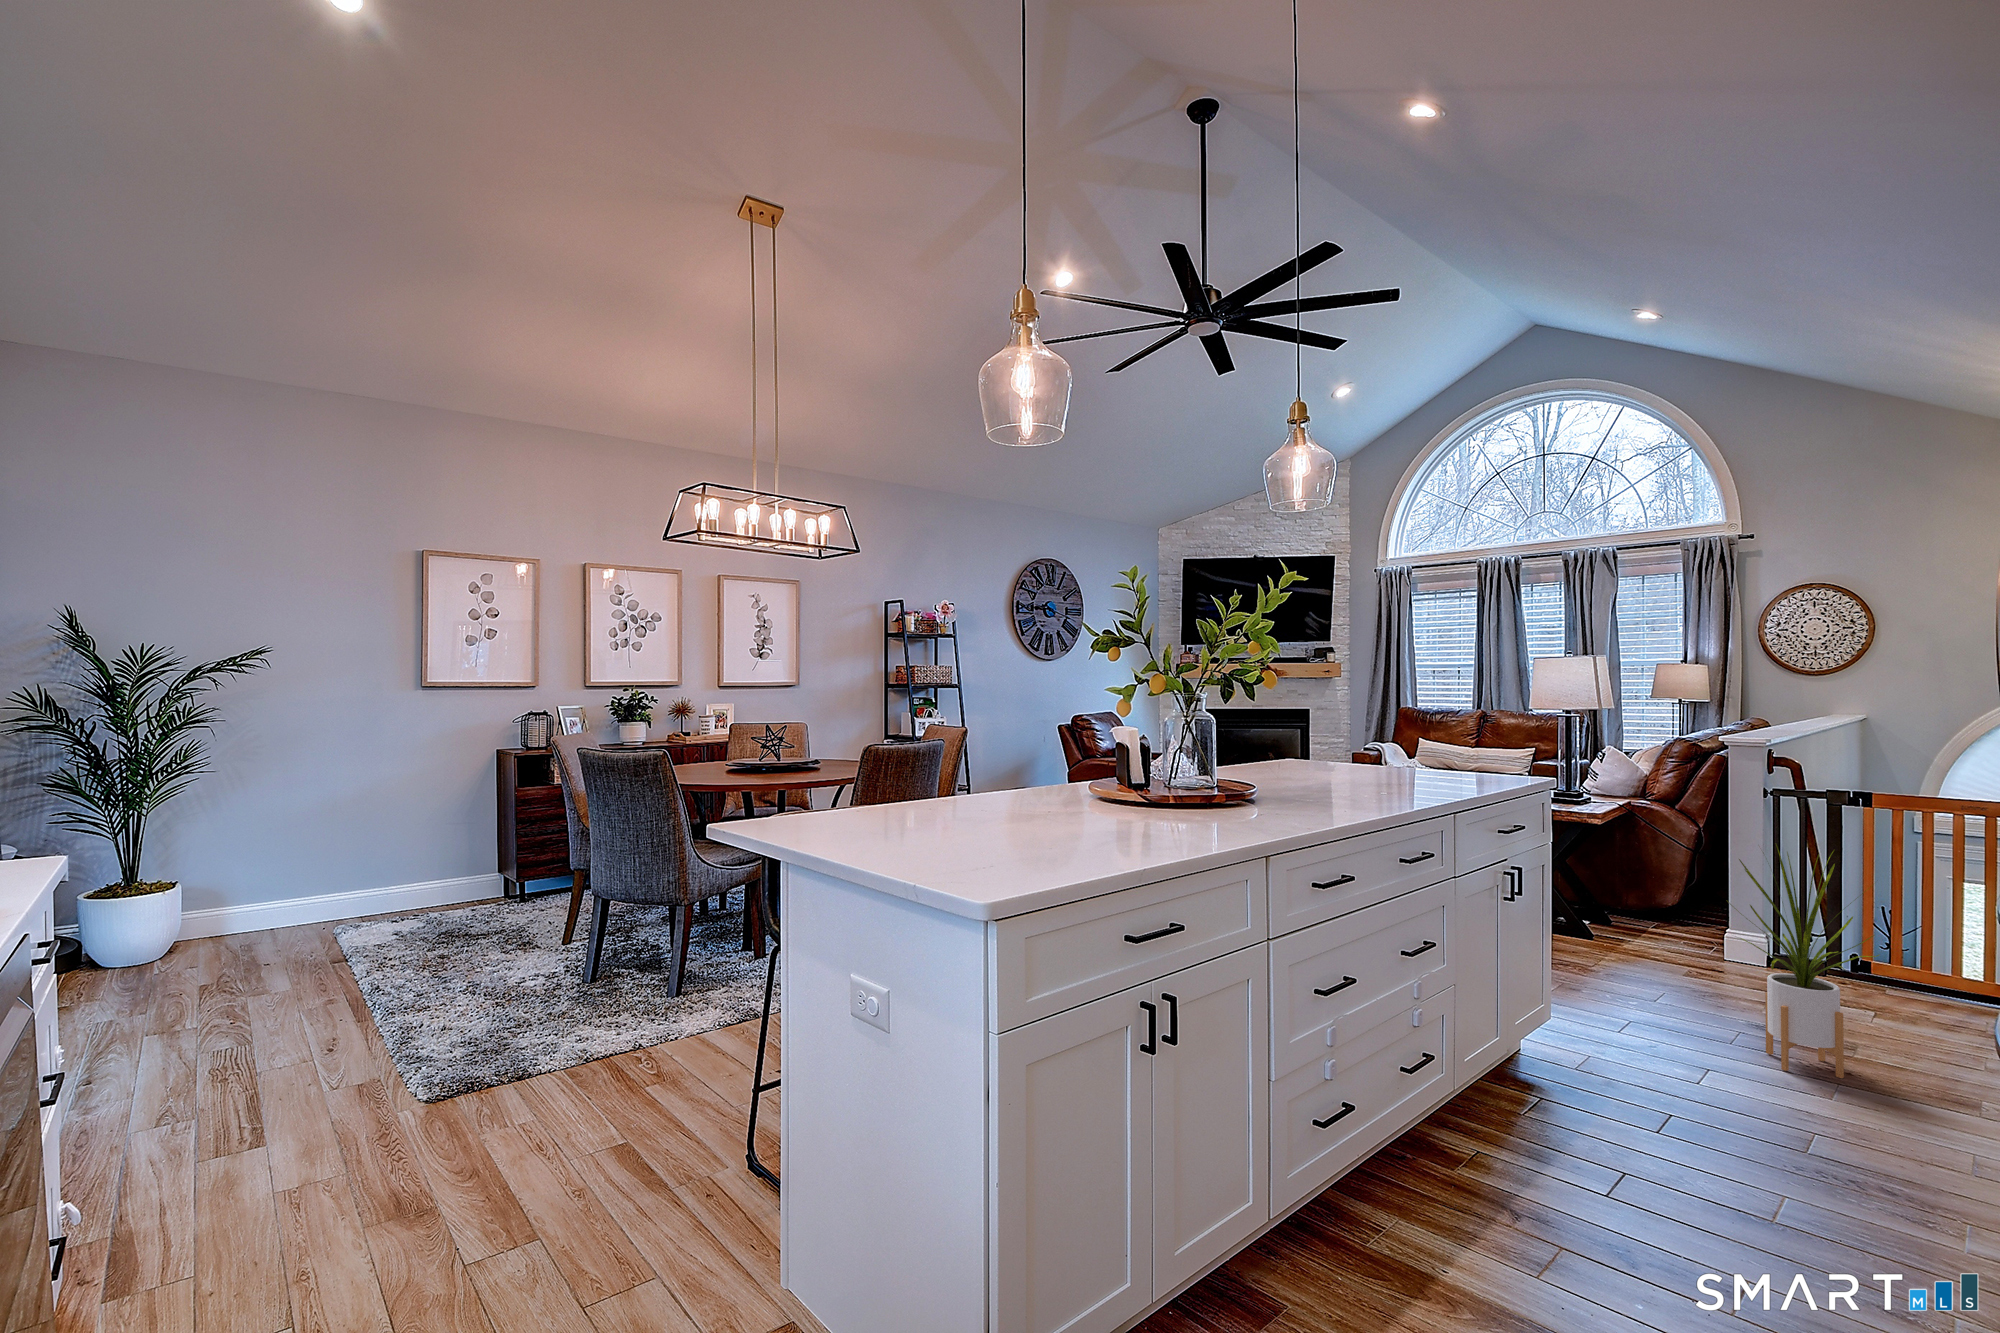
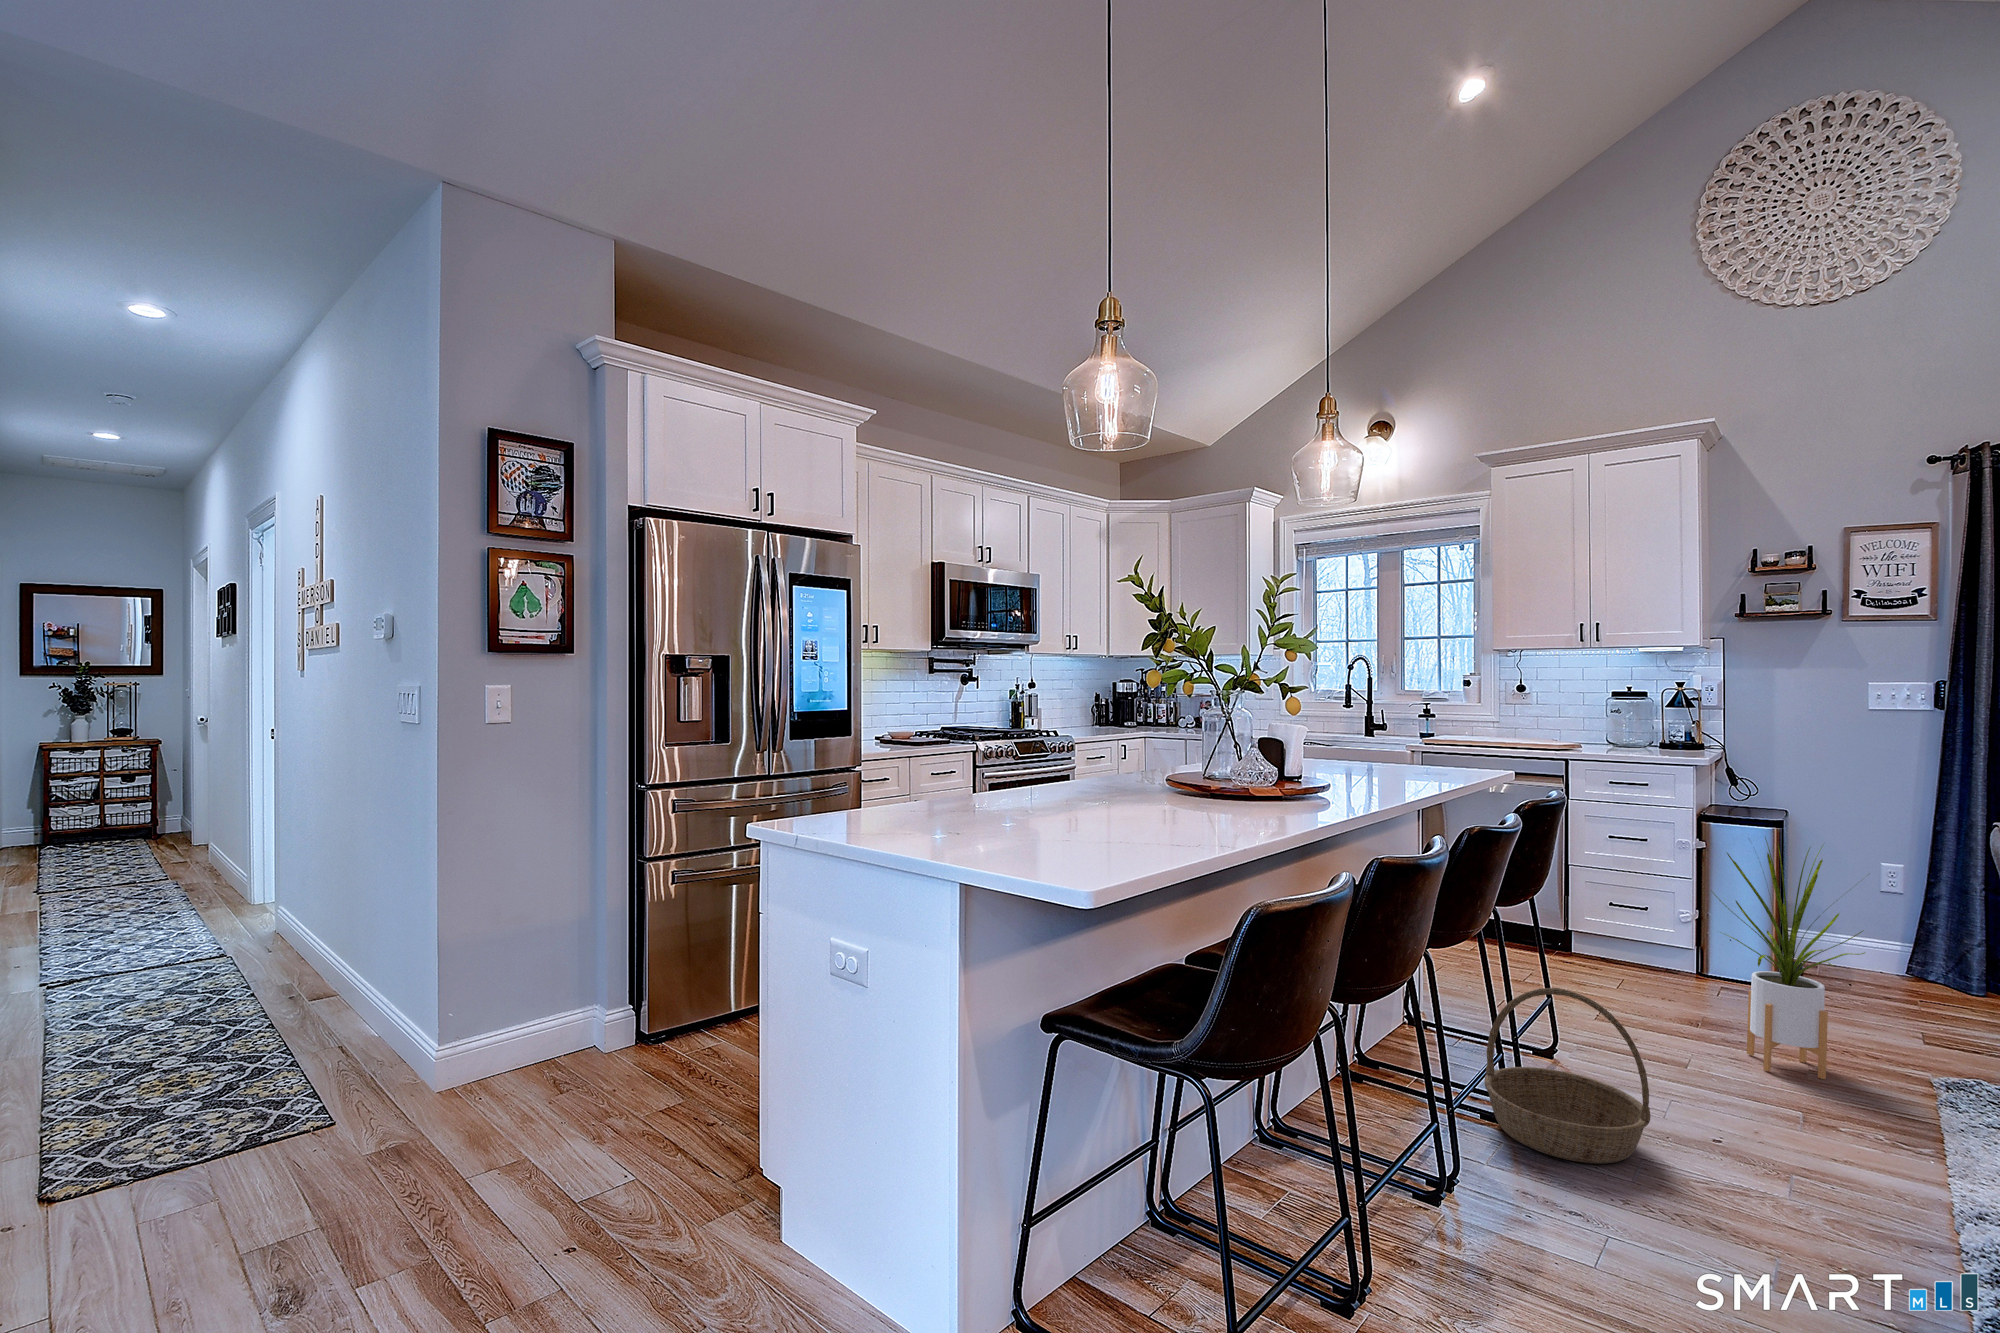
basket: none [1501,998,1660,1165] -> present [1485,988,1651,1164]

